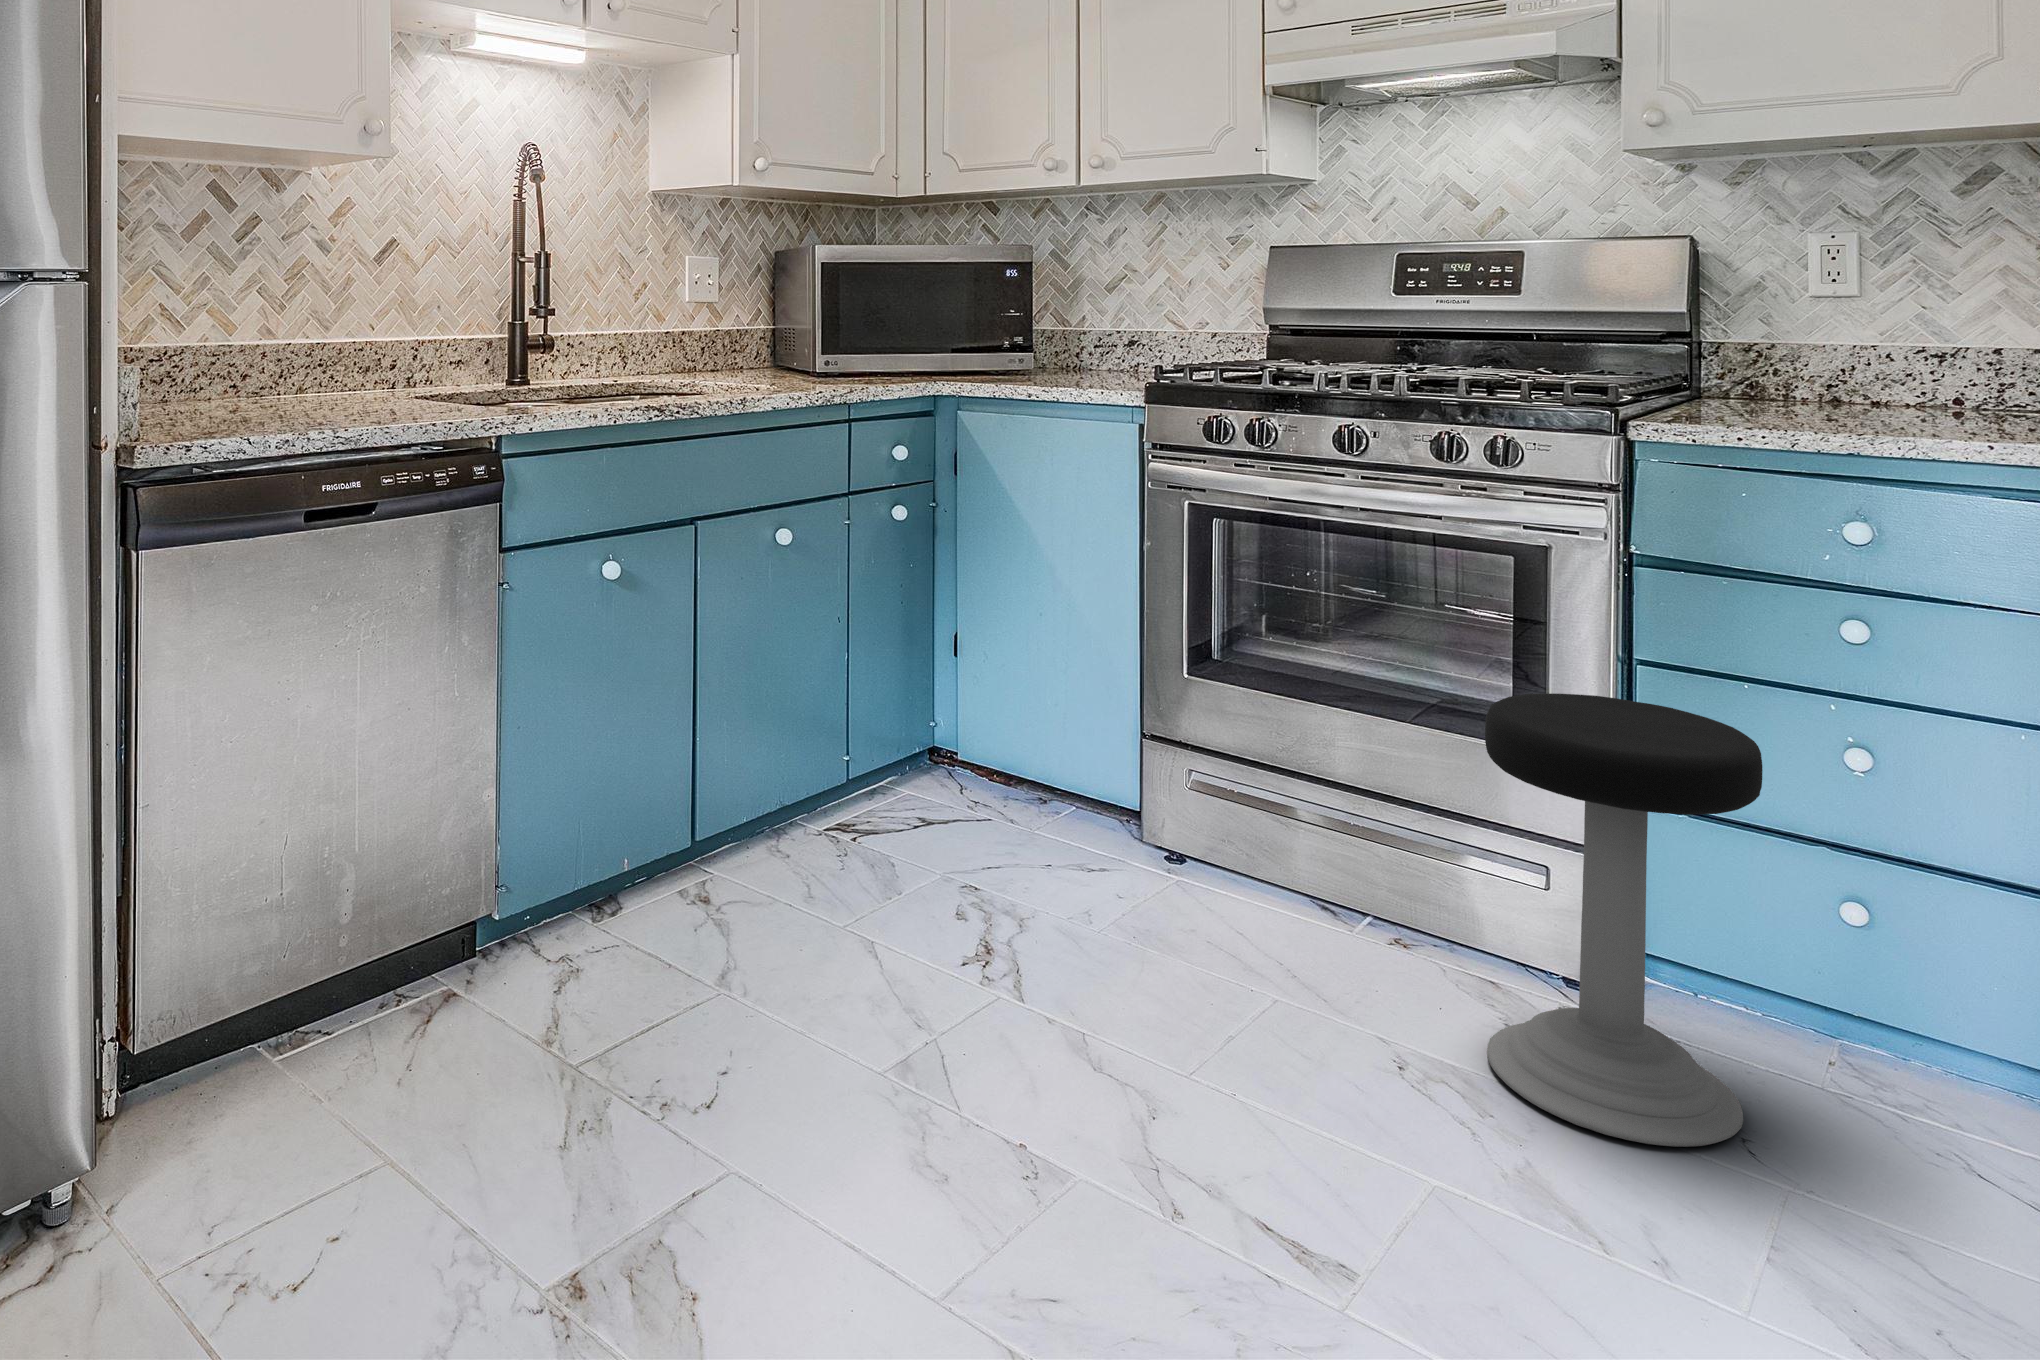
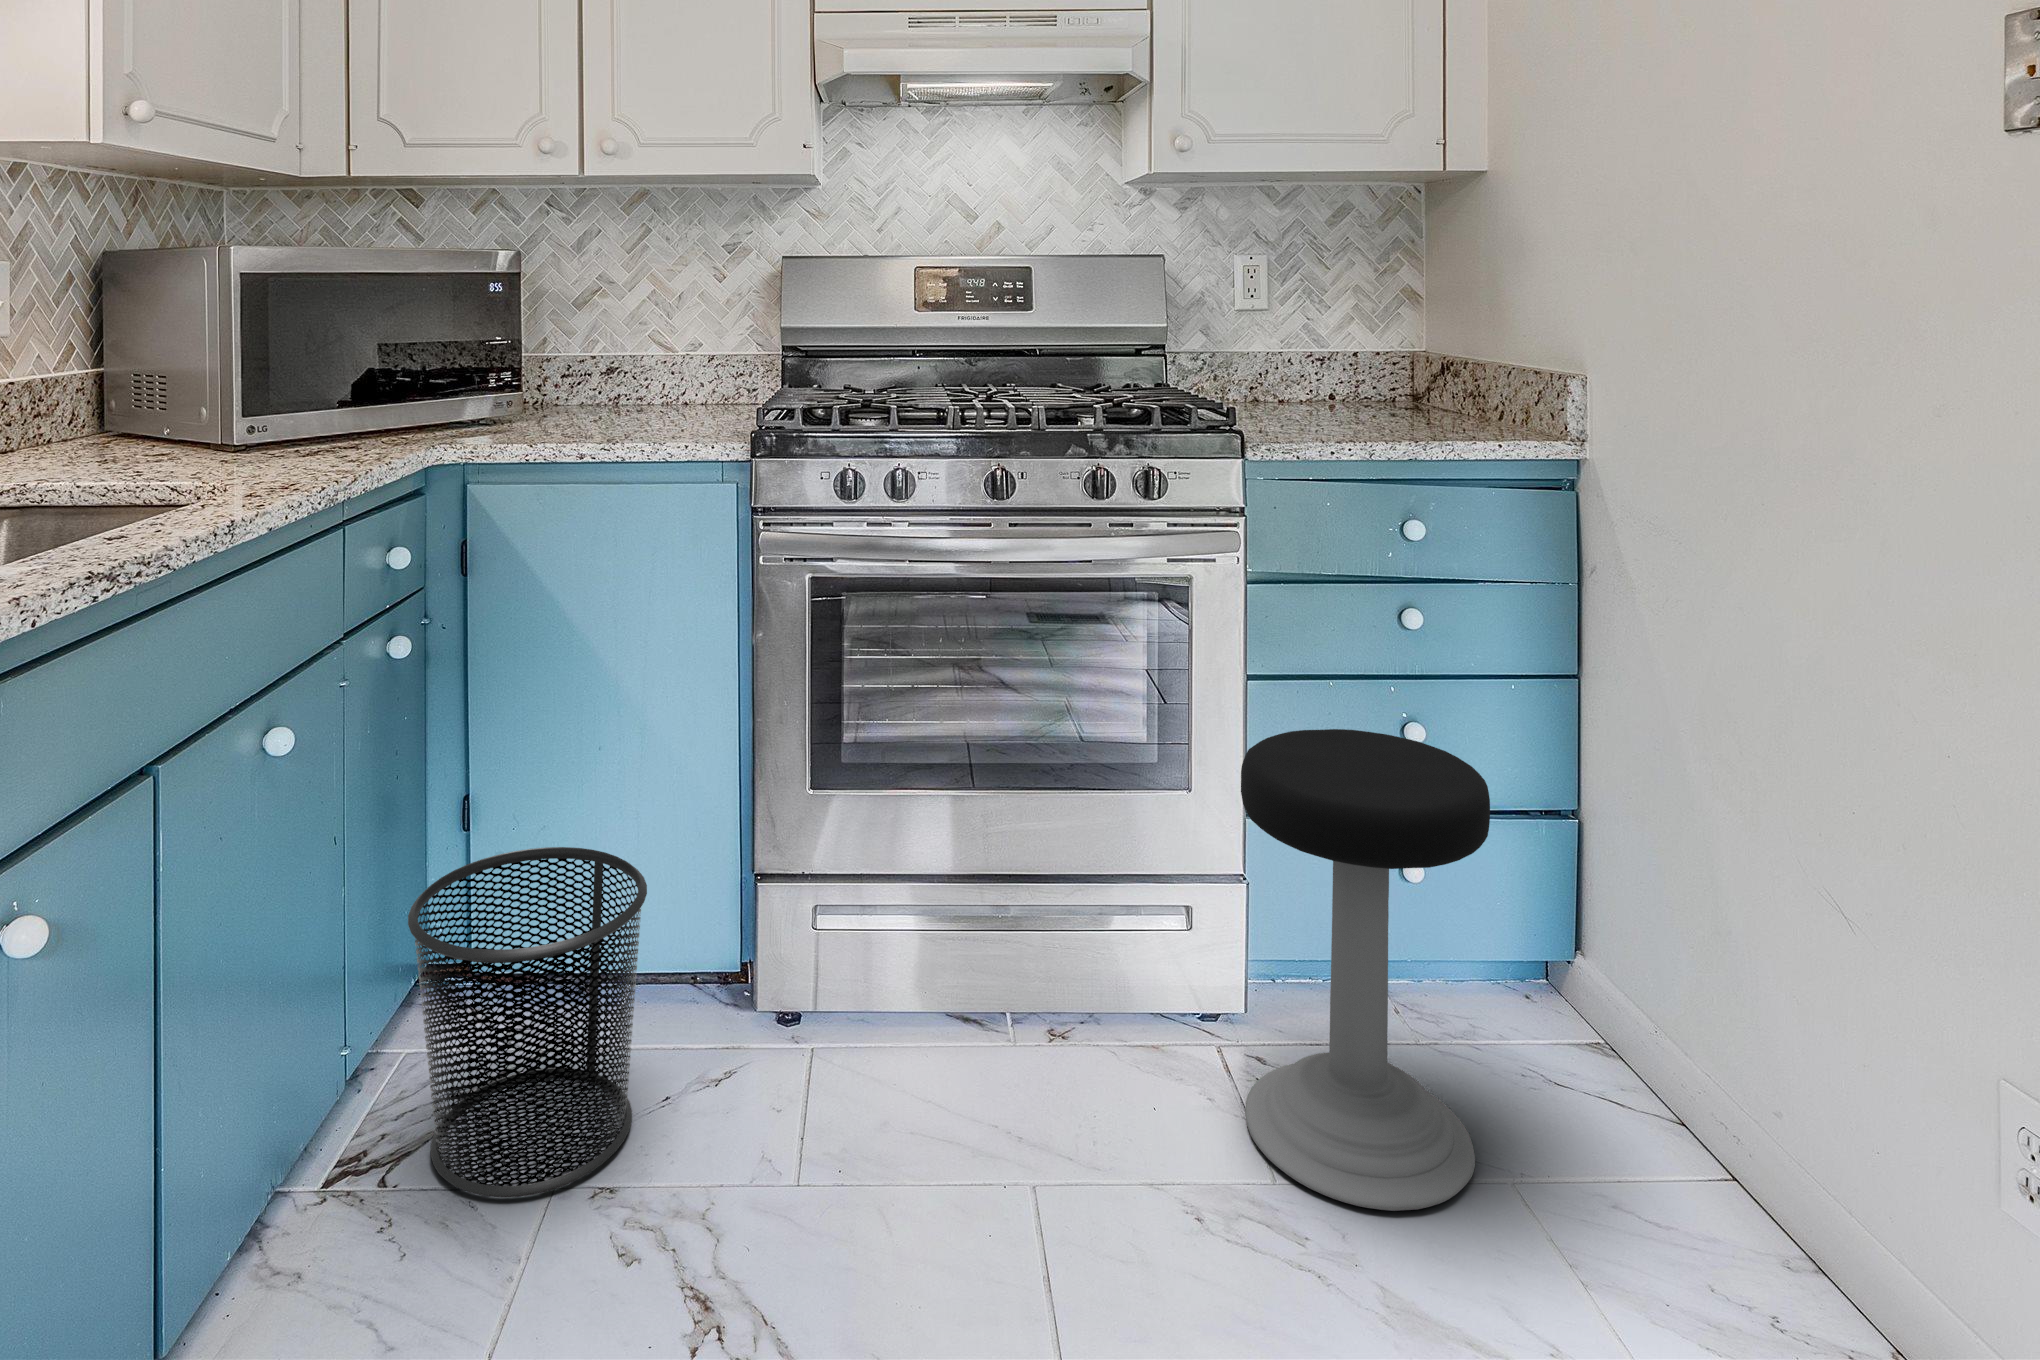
trash can: none [859,665,1020,878] -> present [408,847,647,1197]

